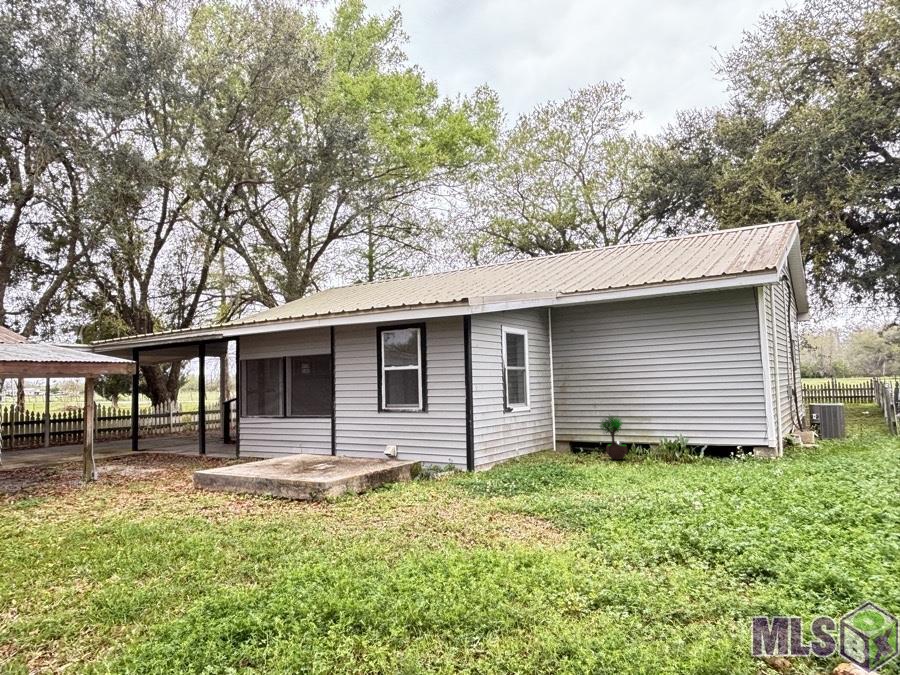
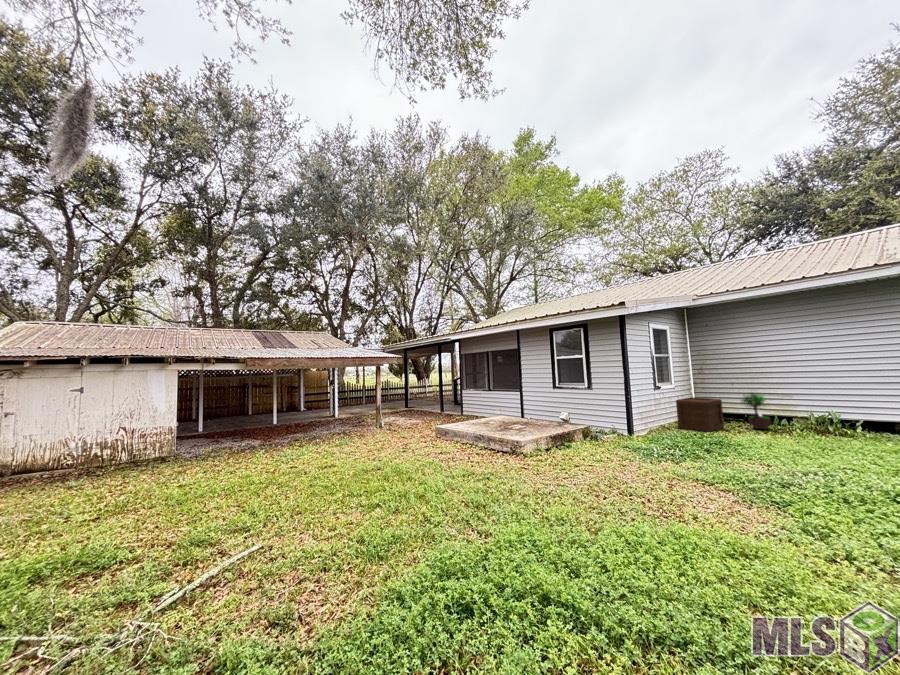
wooden crate: none [531,423,581,465] -> present [676,397,724,432]

